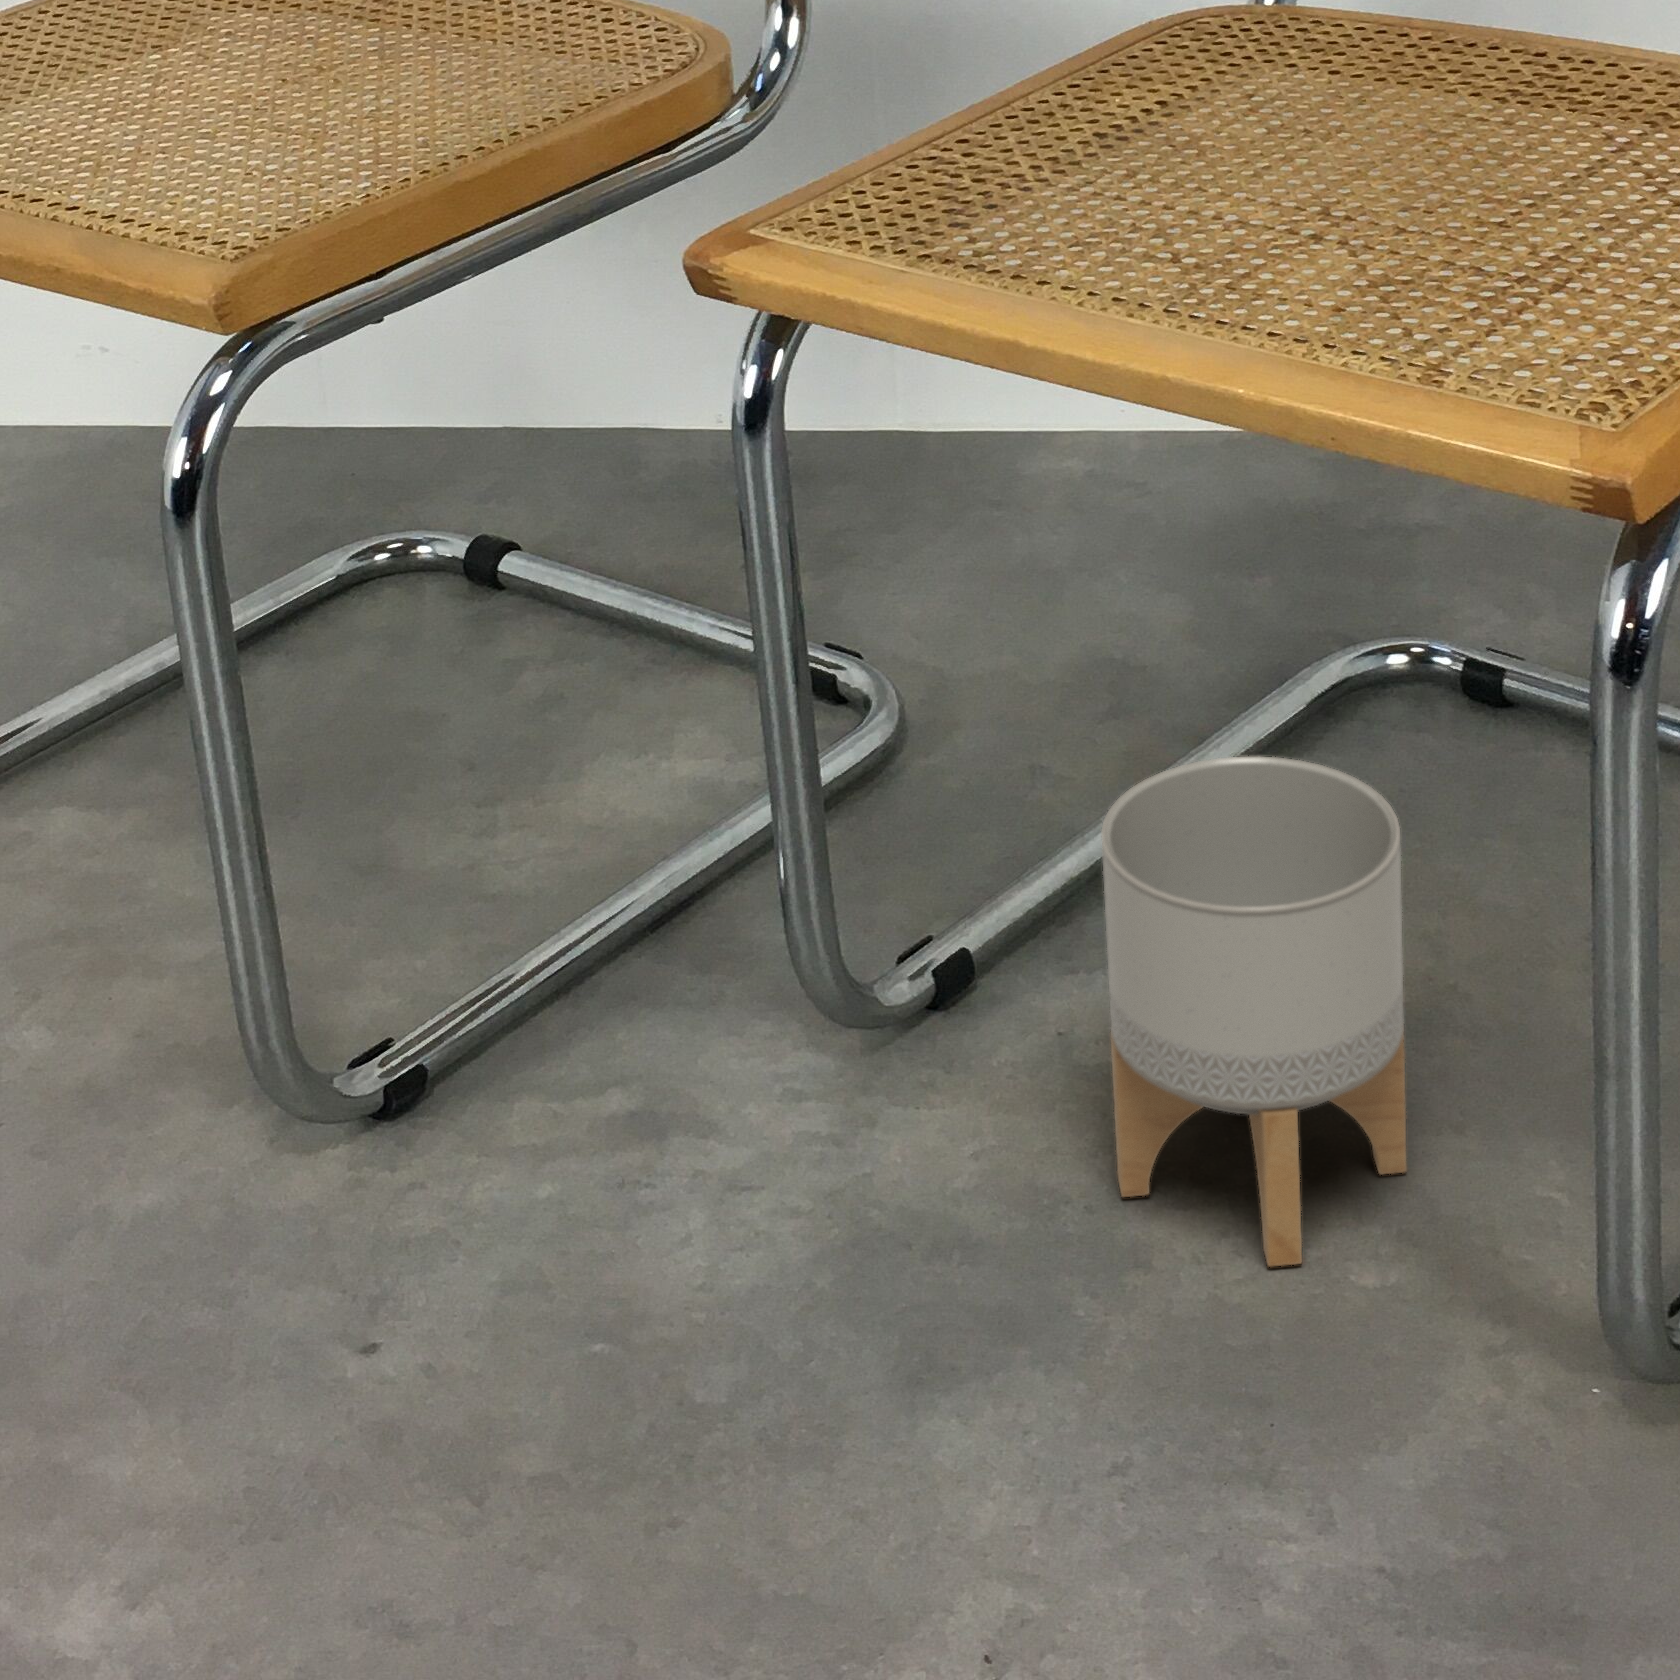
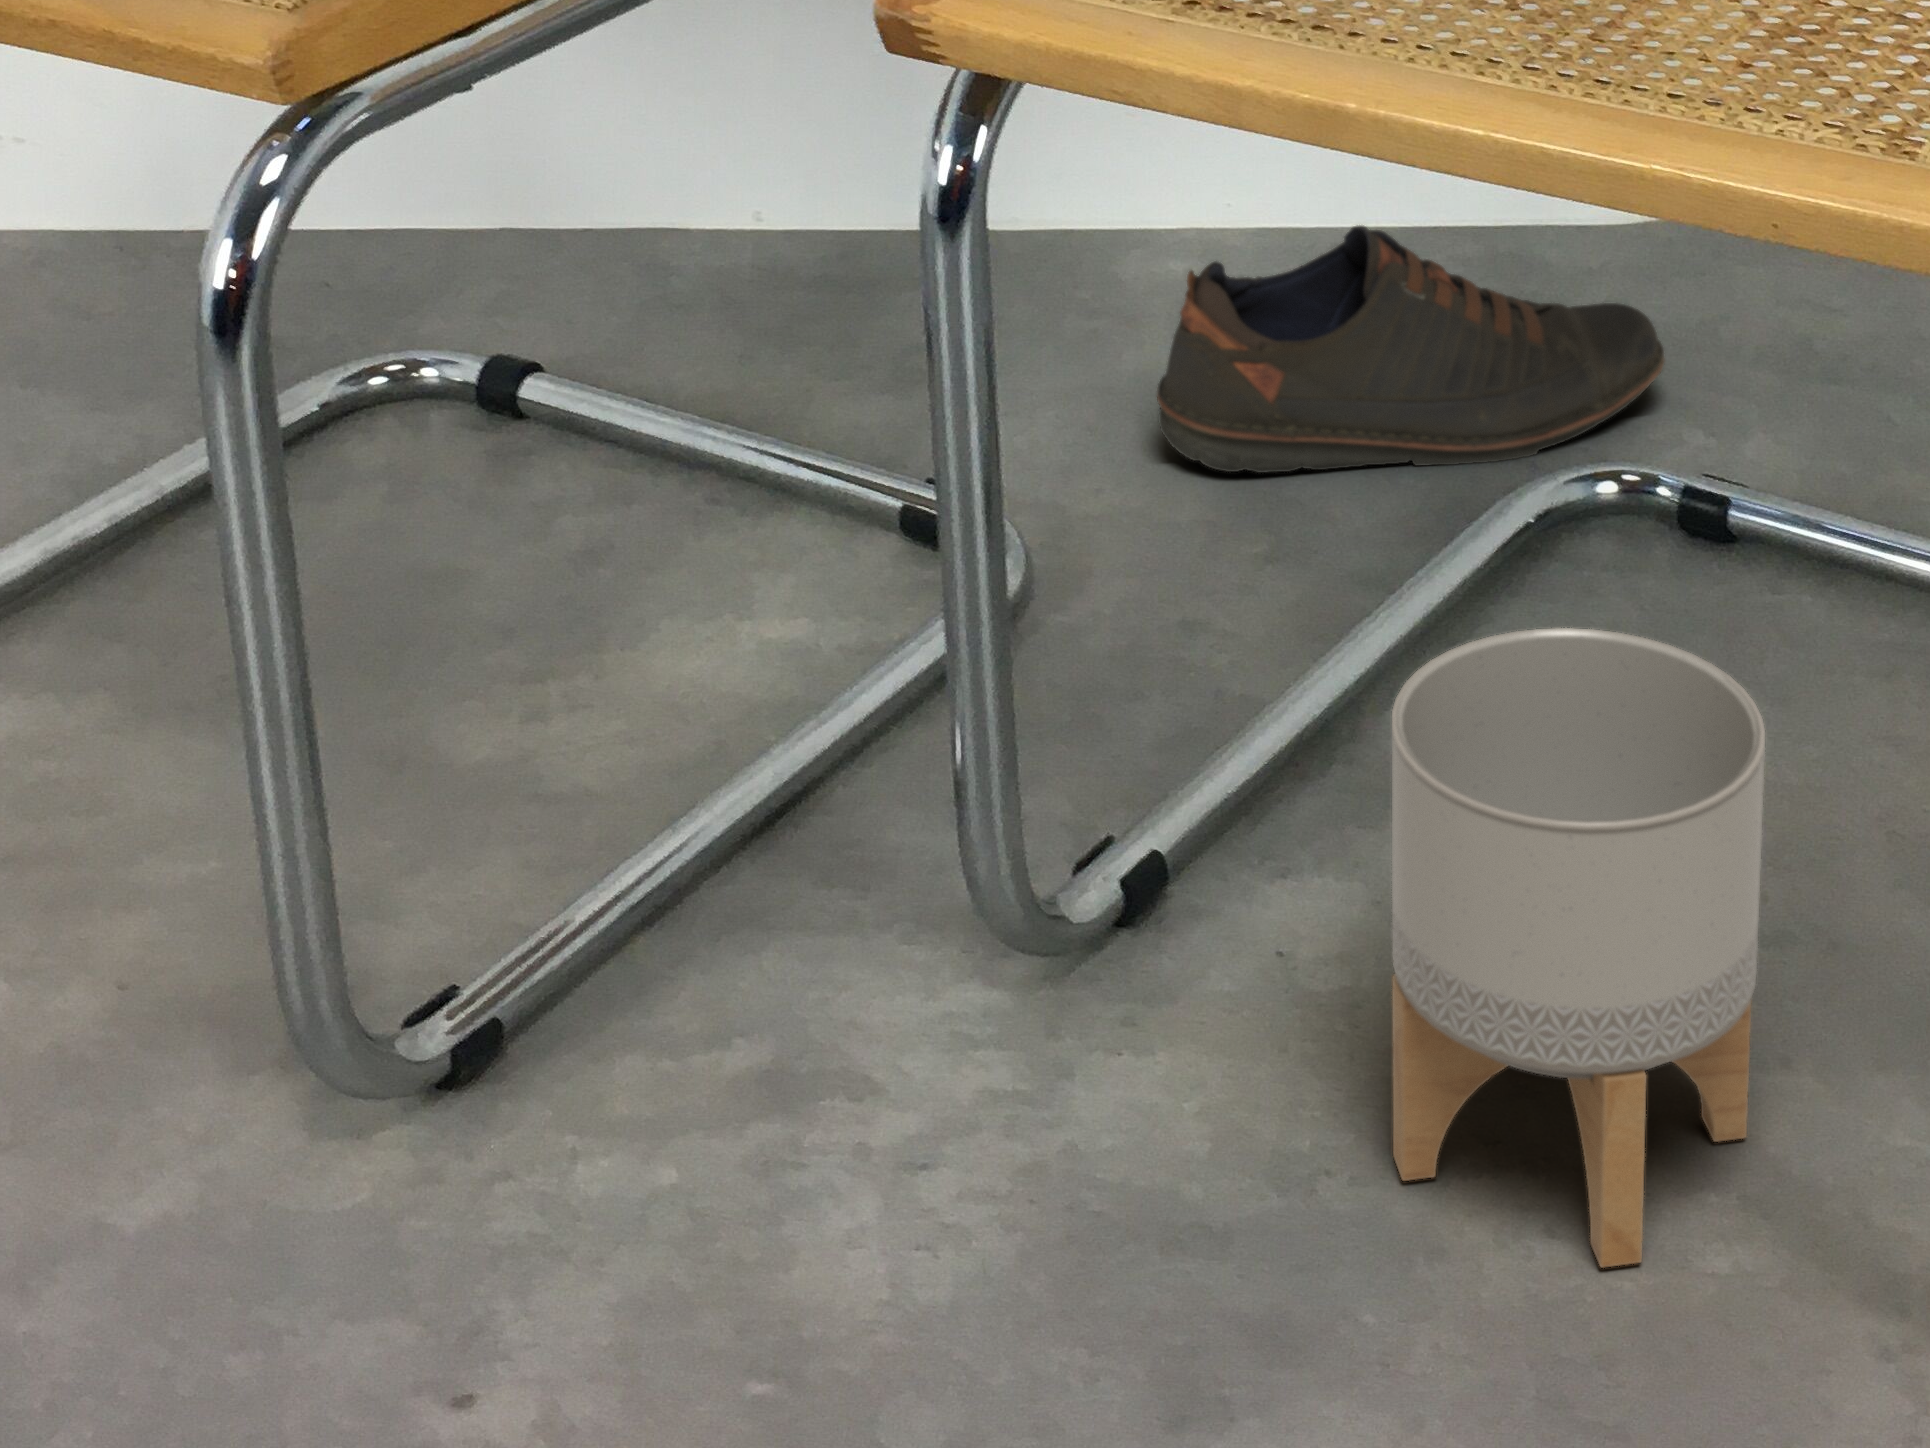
shoe: none [1019,422,1462,632] -> present [1157,225,1665,473]

